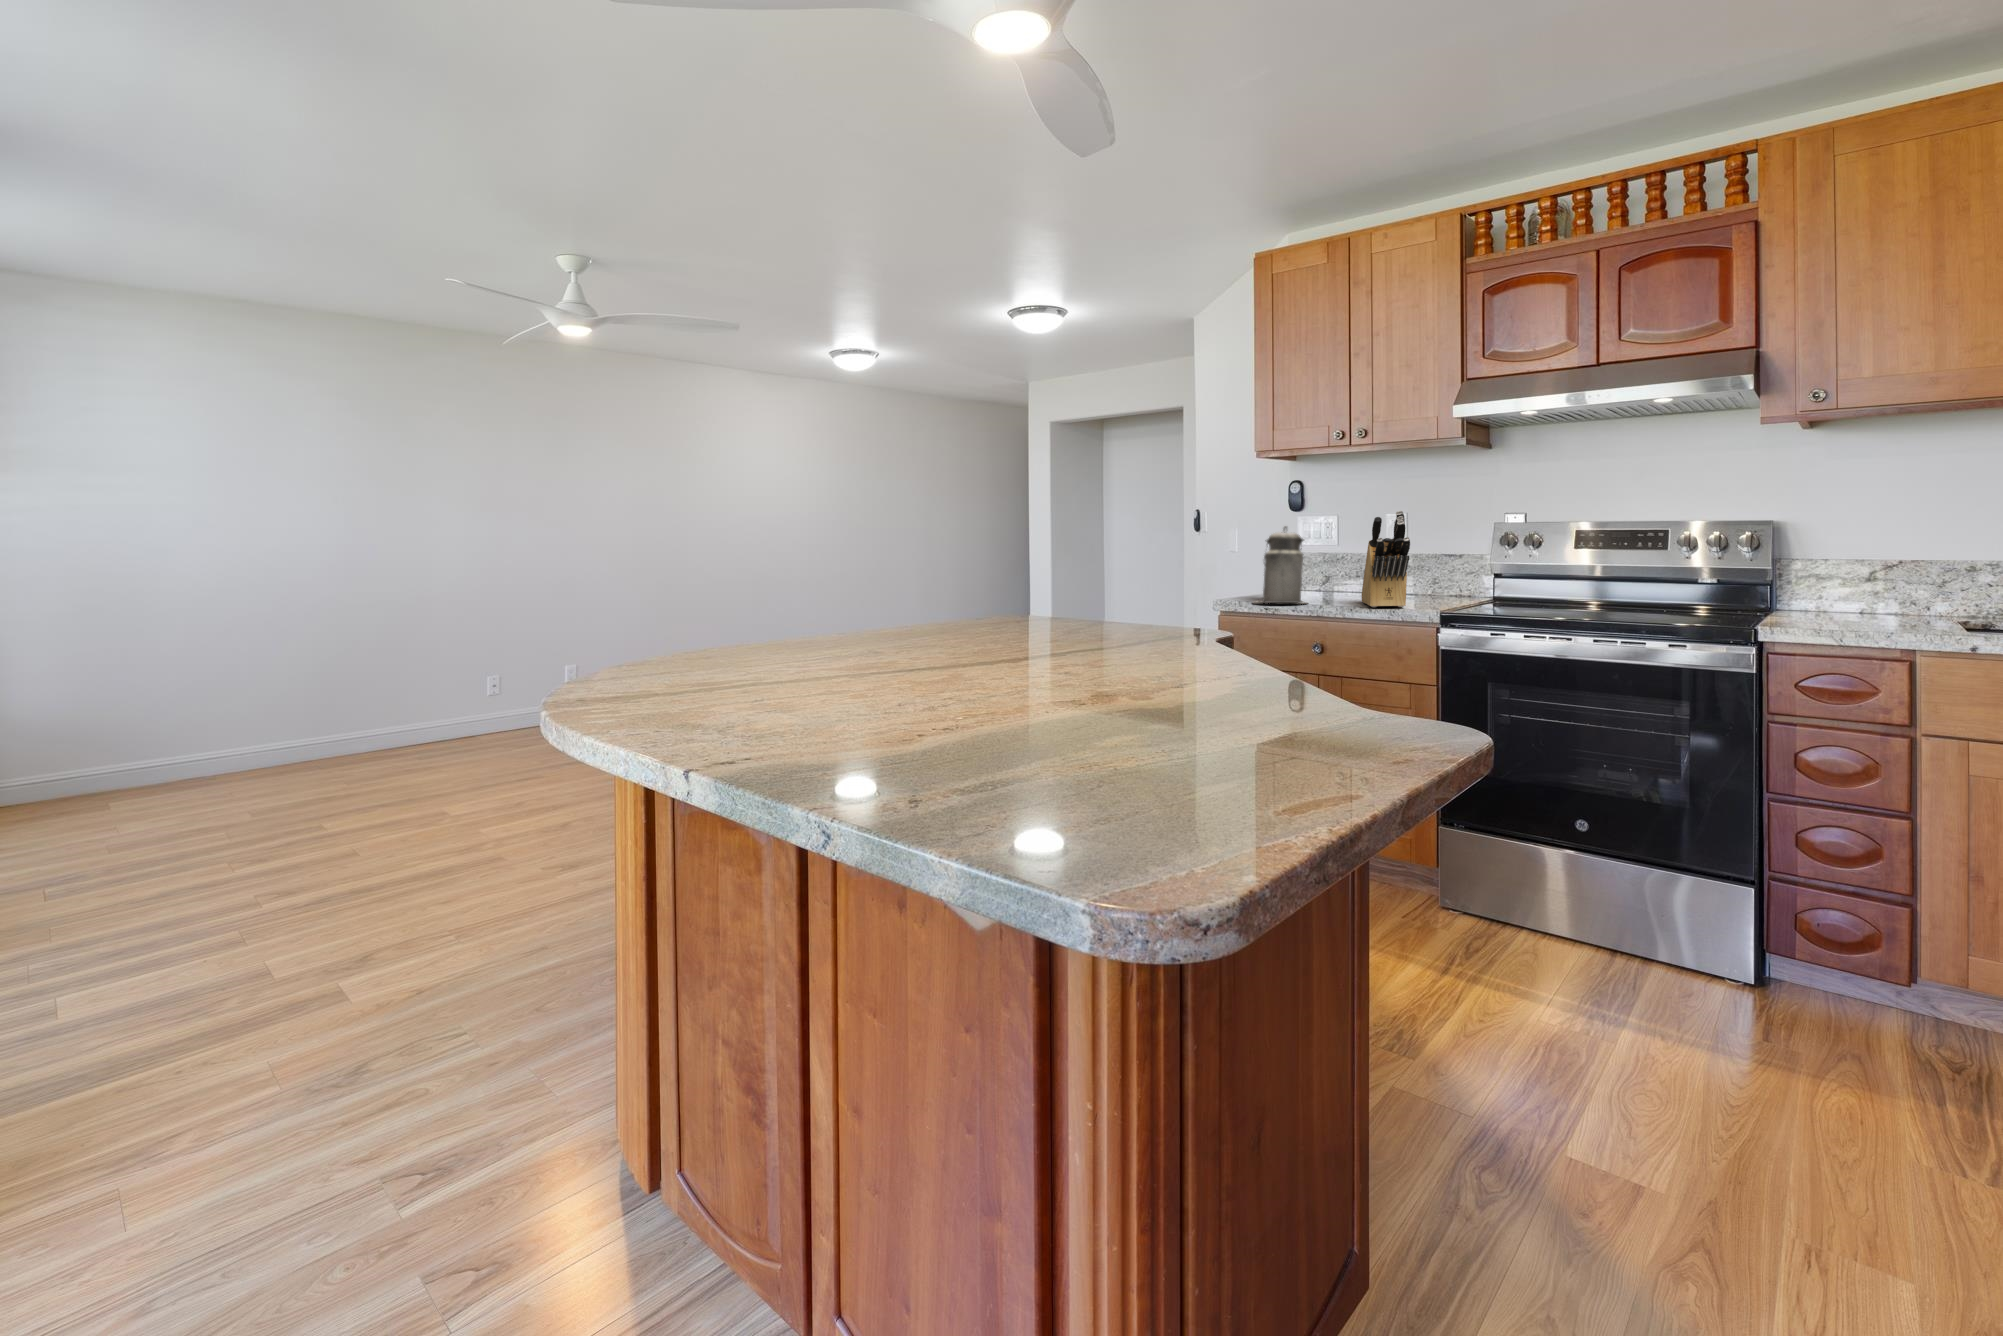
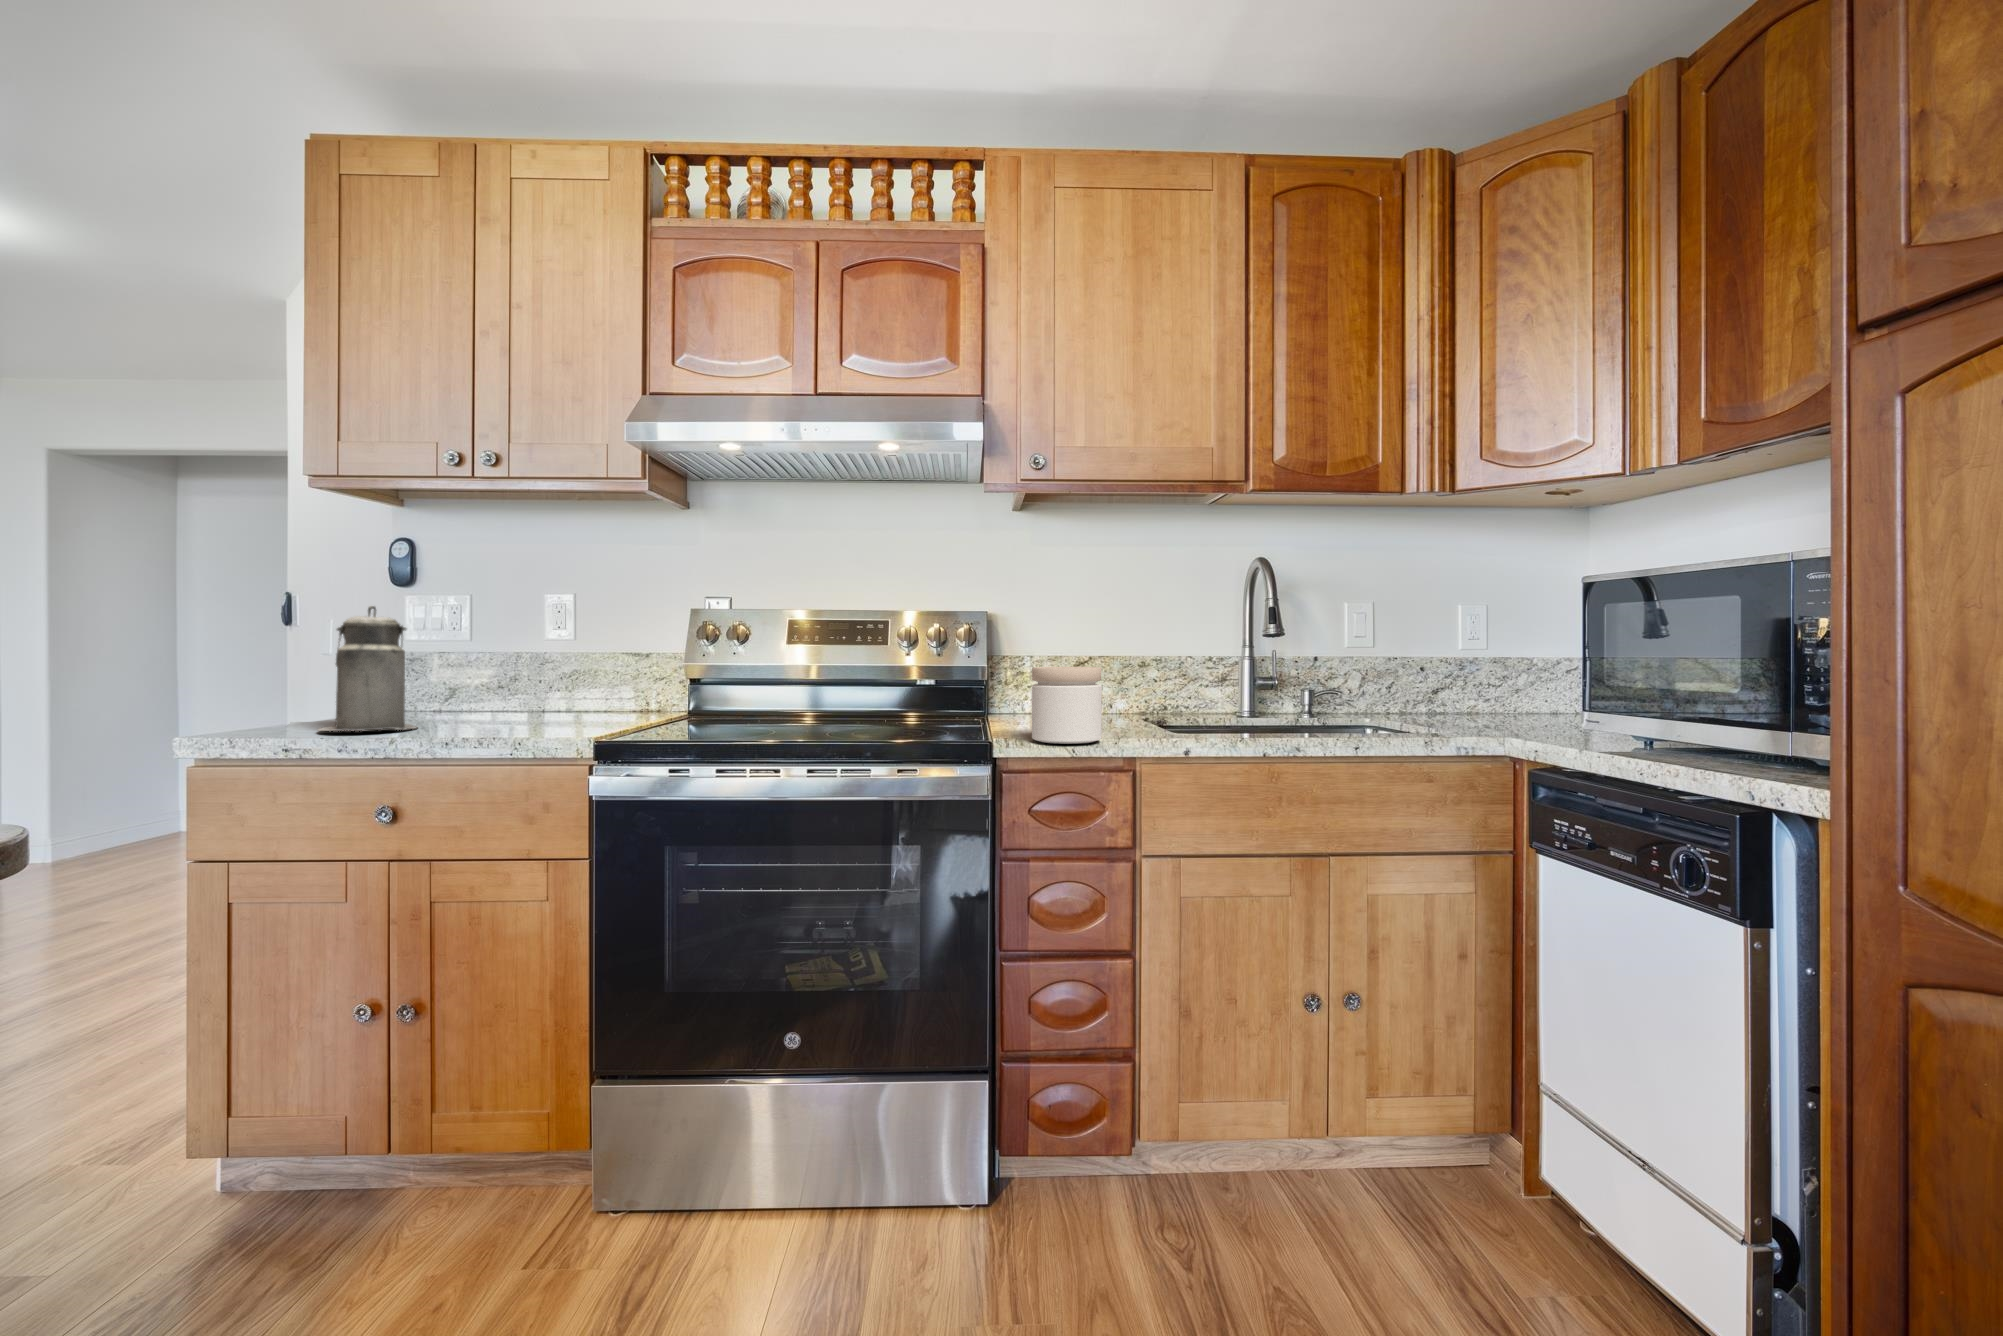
knife block: present [1362,511,1410,607] -> none [506,586,567,731]
jar: none [1806,568,1890,634] -> present [1032,667,1102,744]

